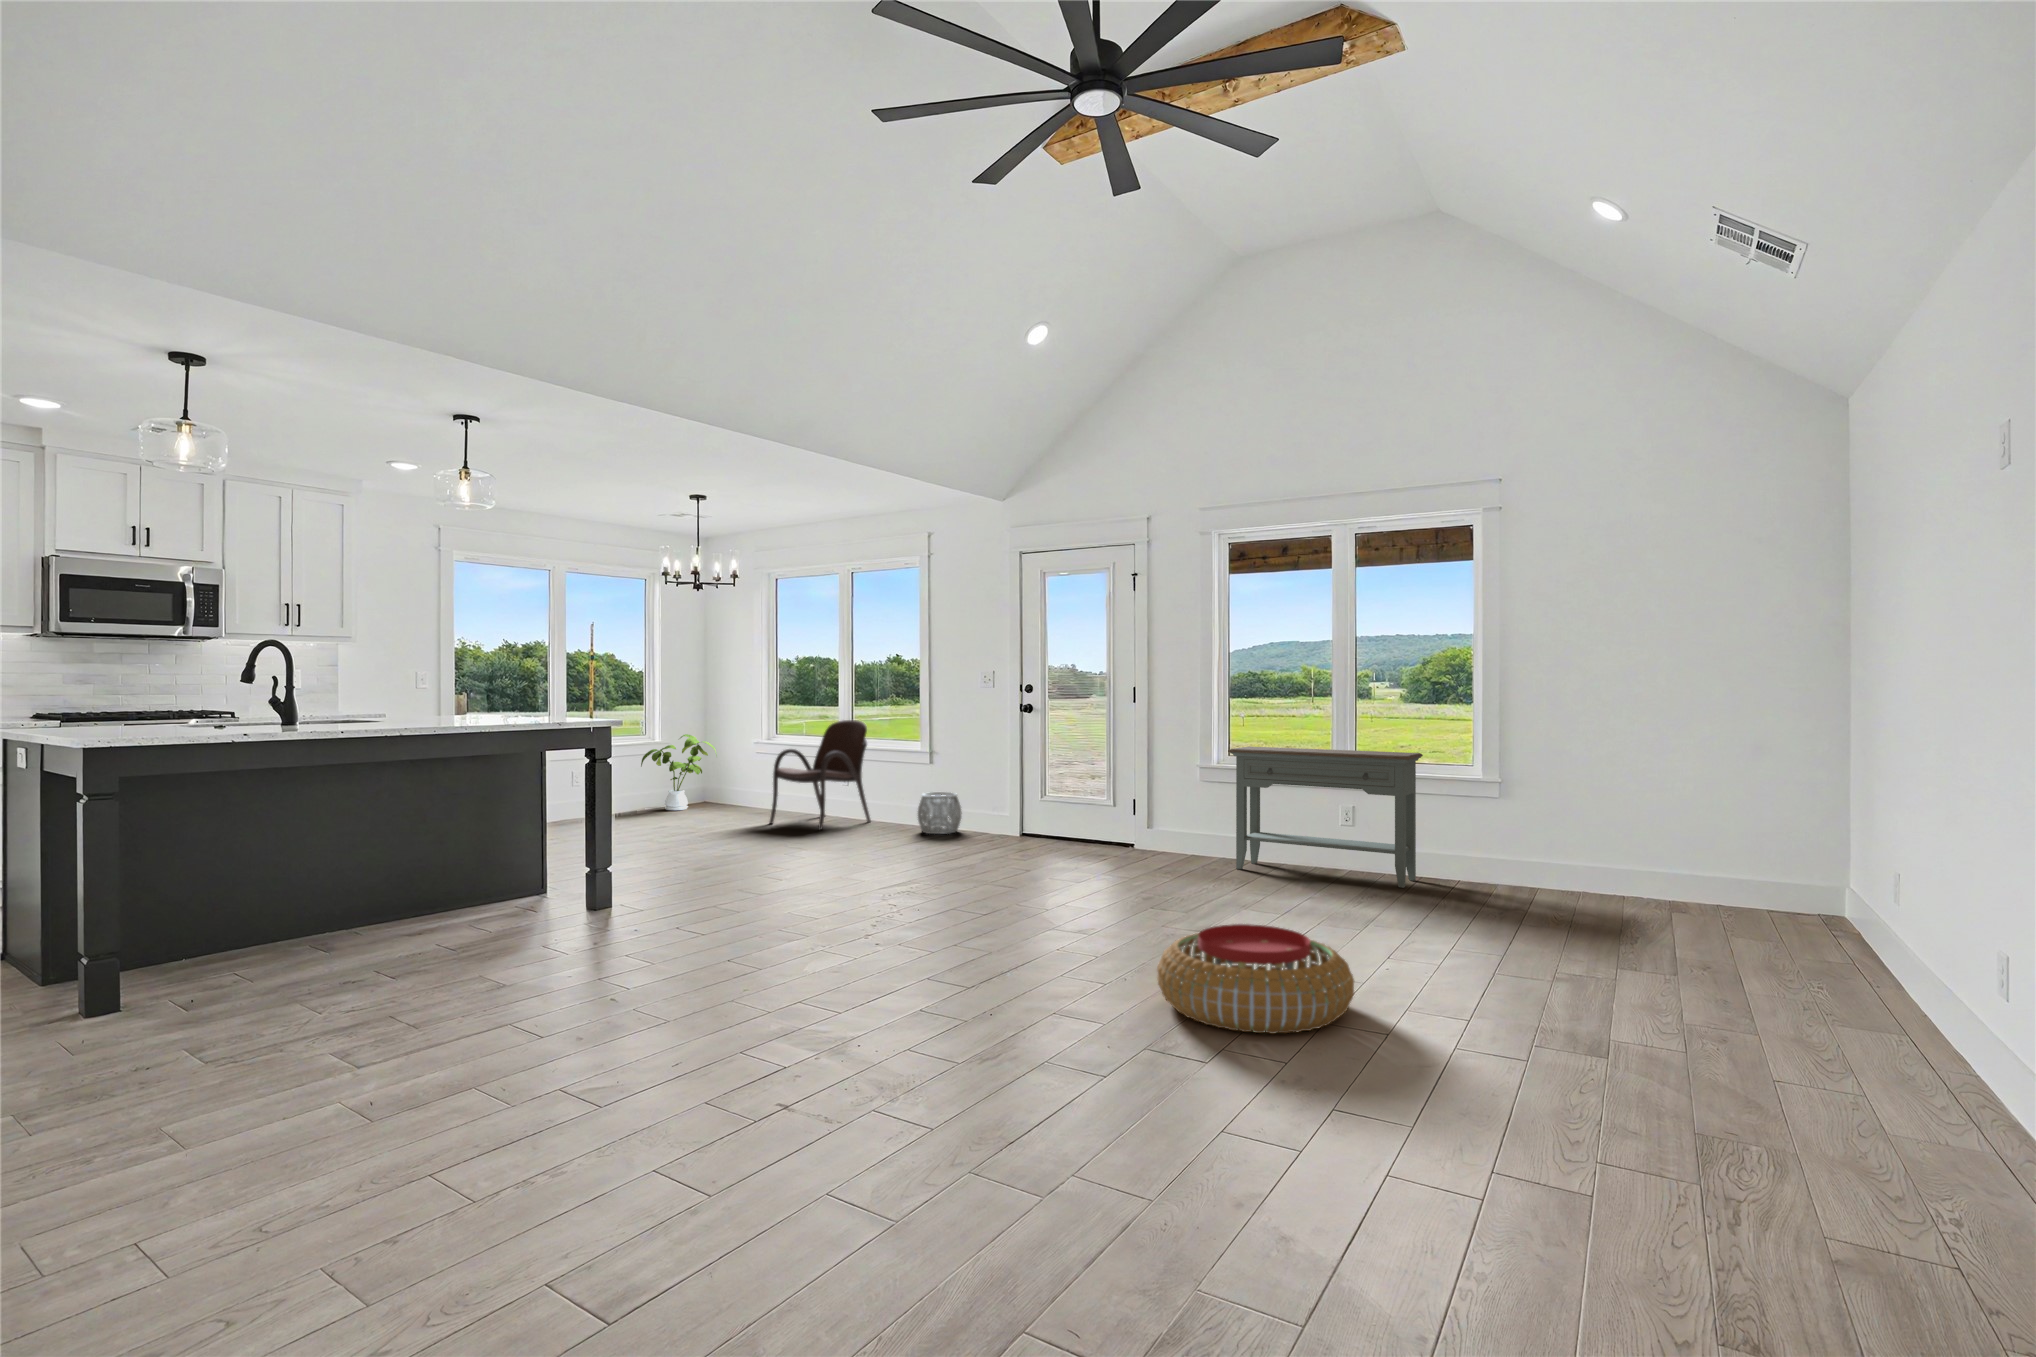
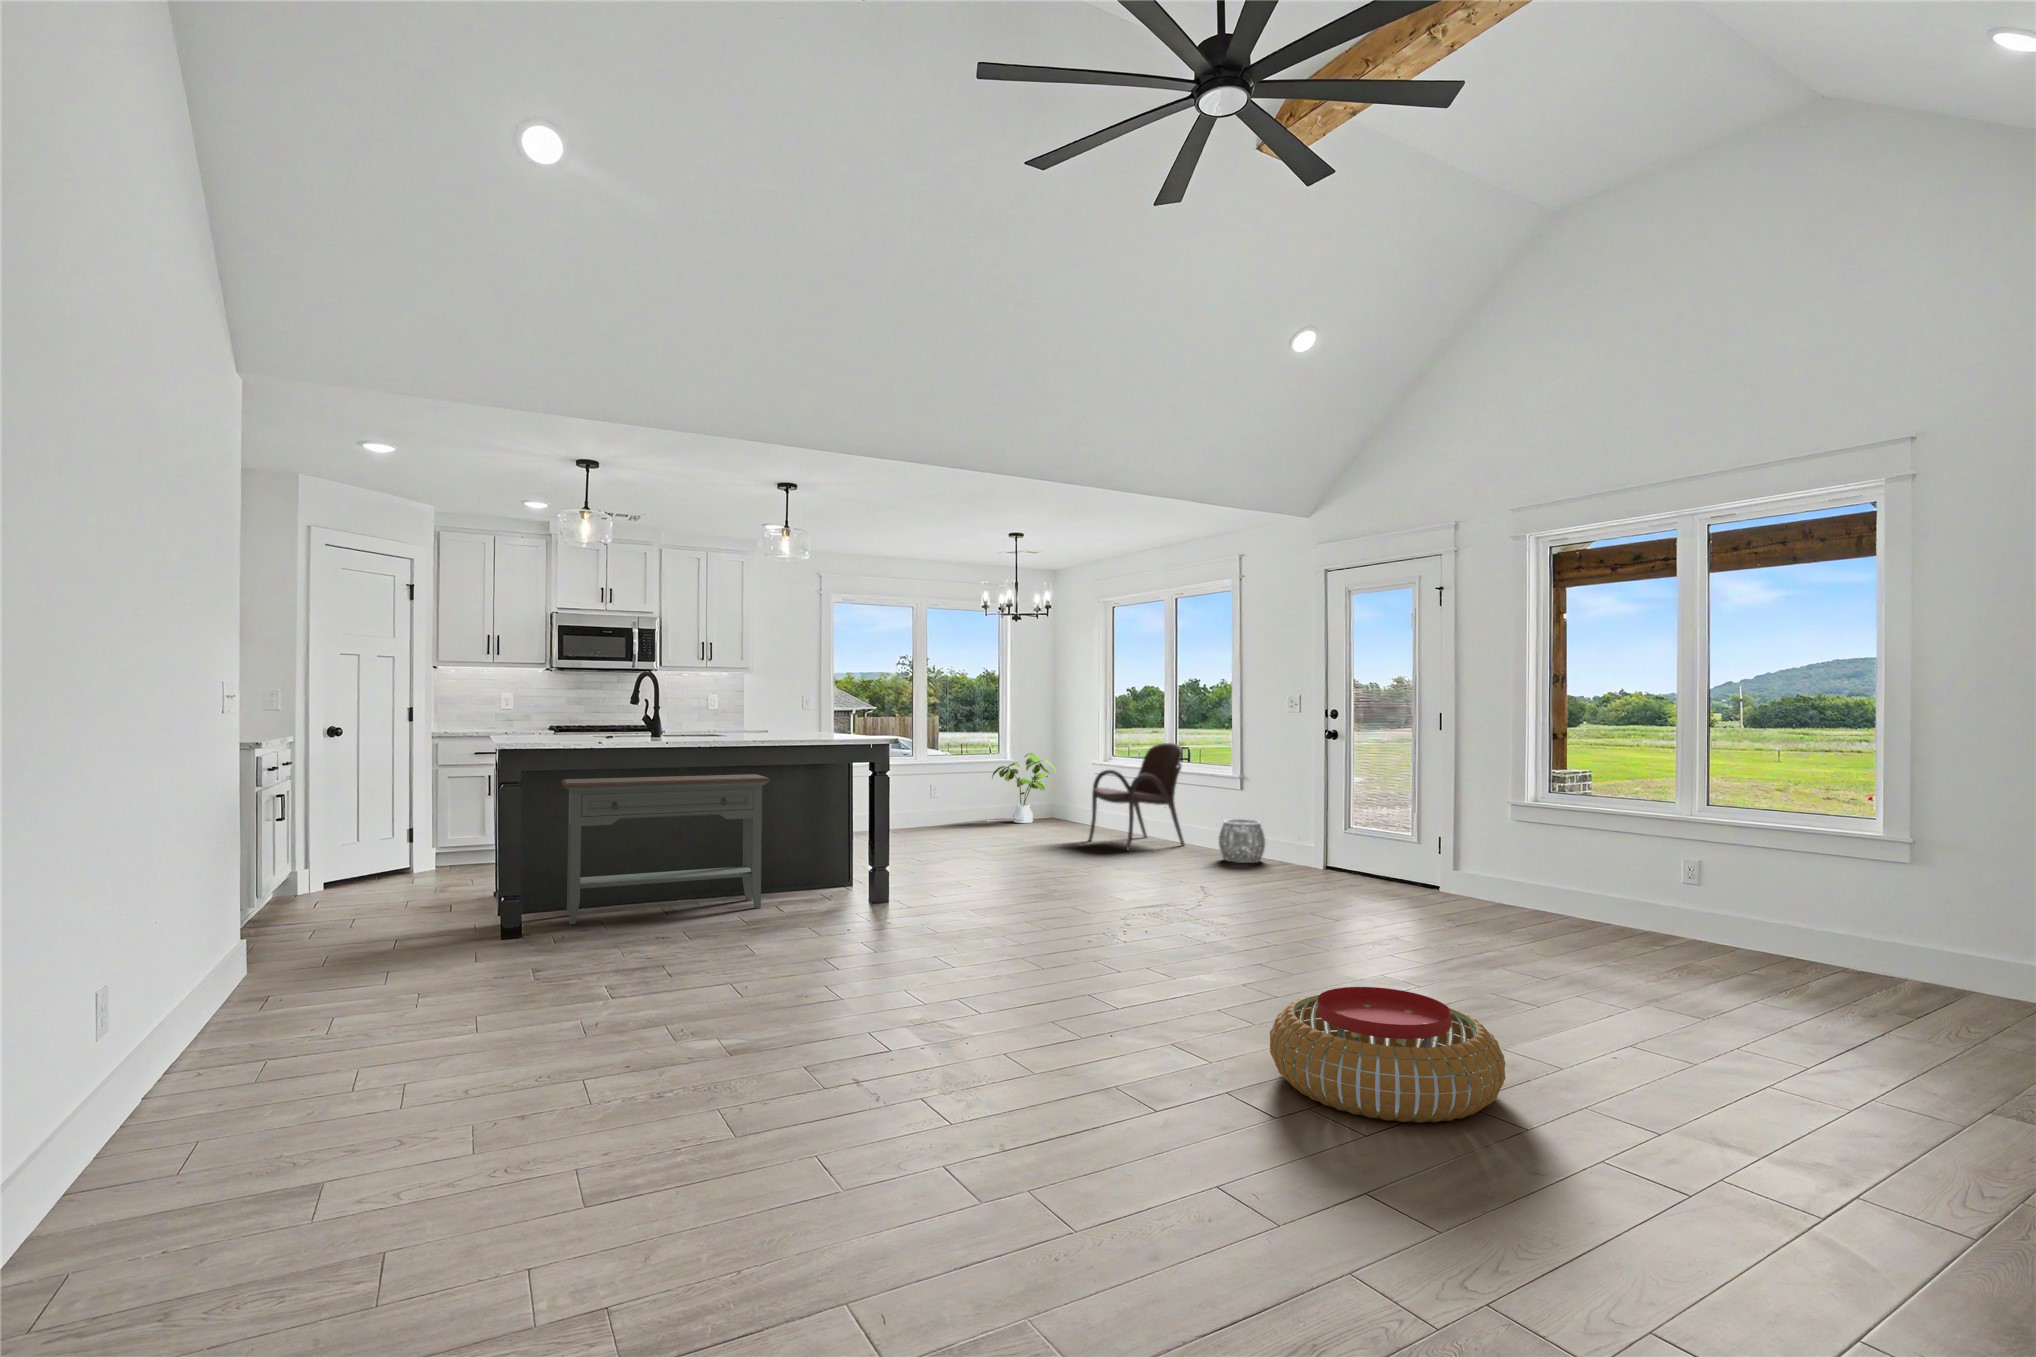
console table: present [1228,746,1423,888] -> present [561,774,771,925]

